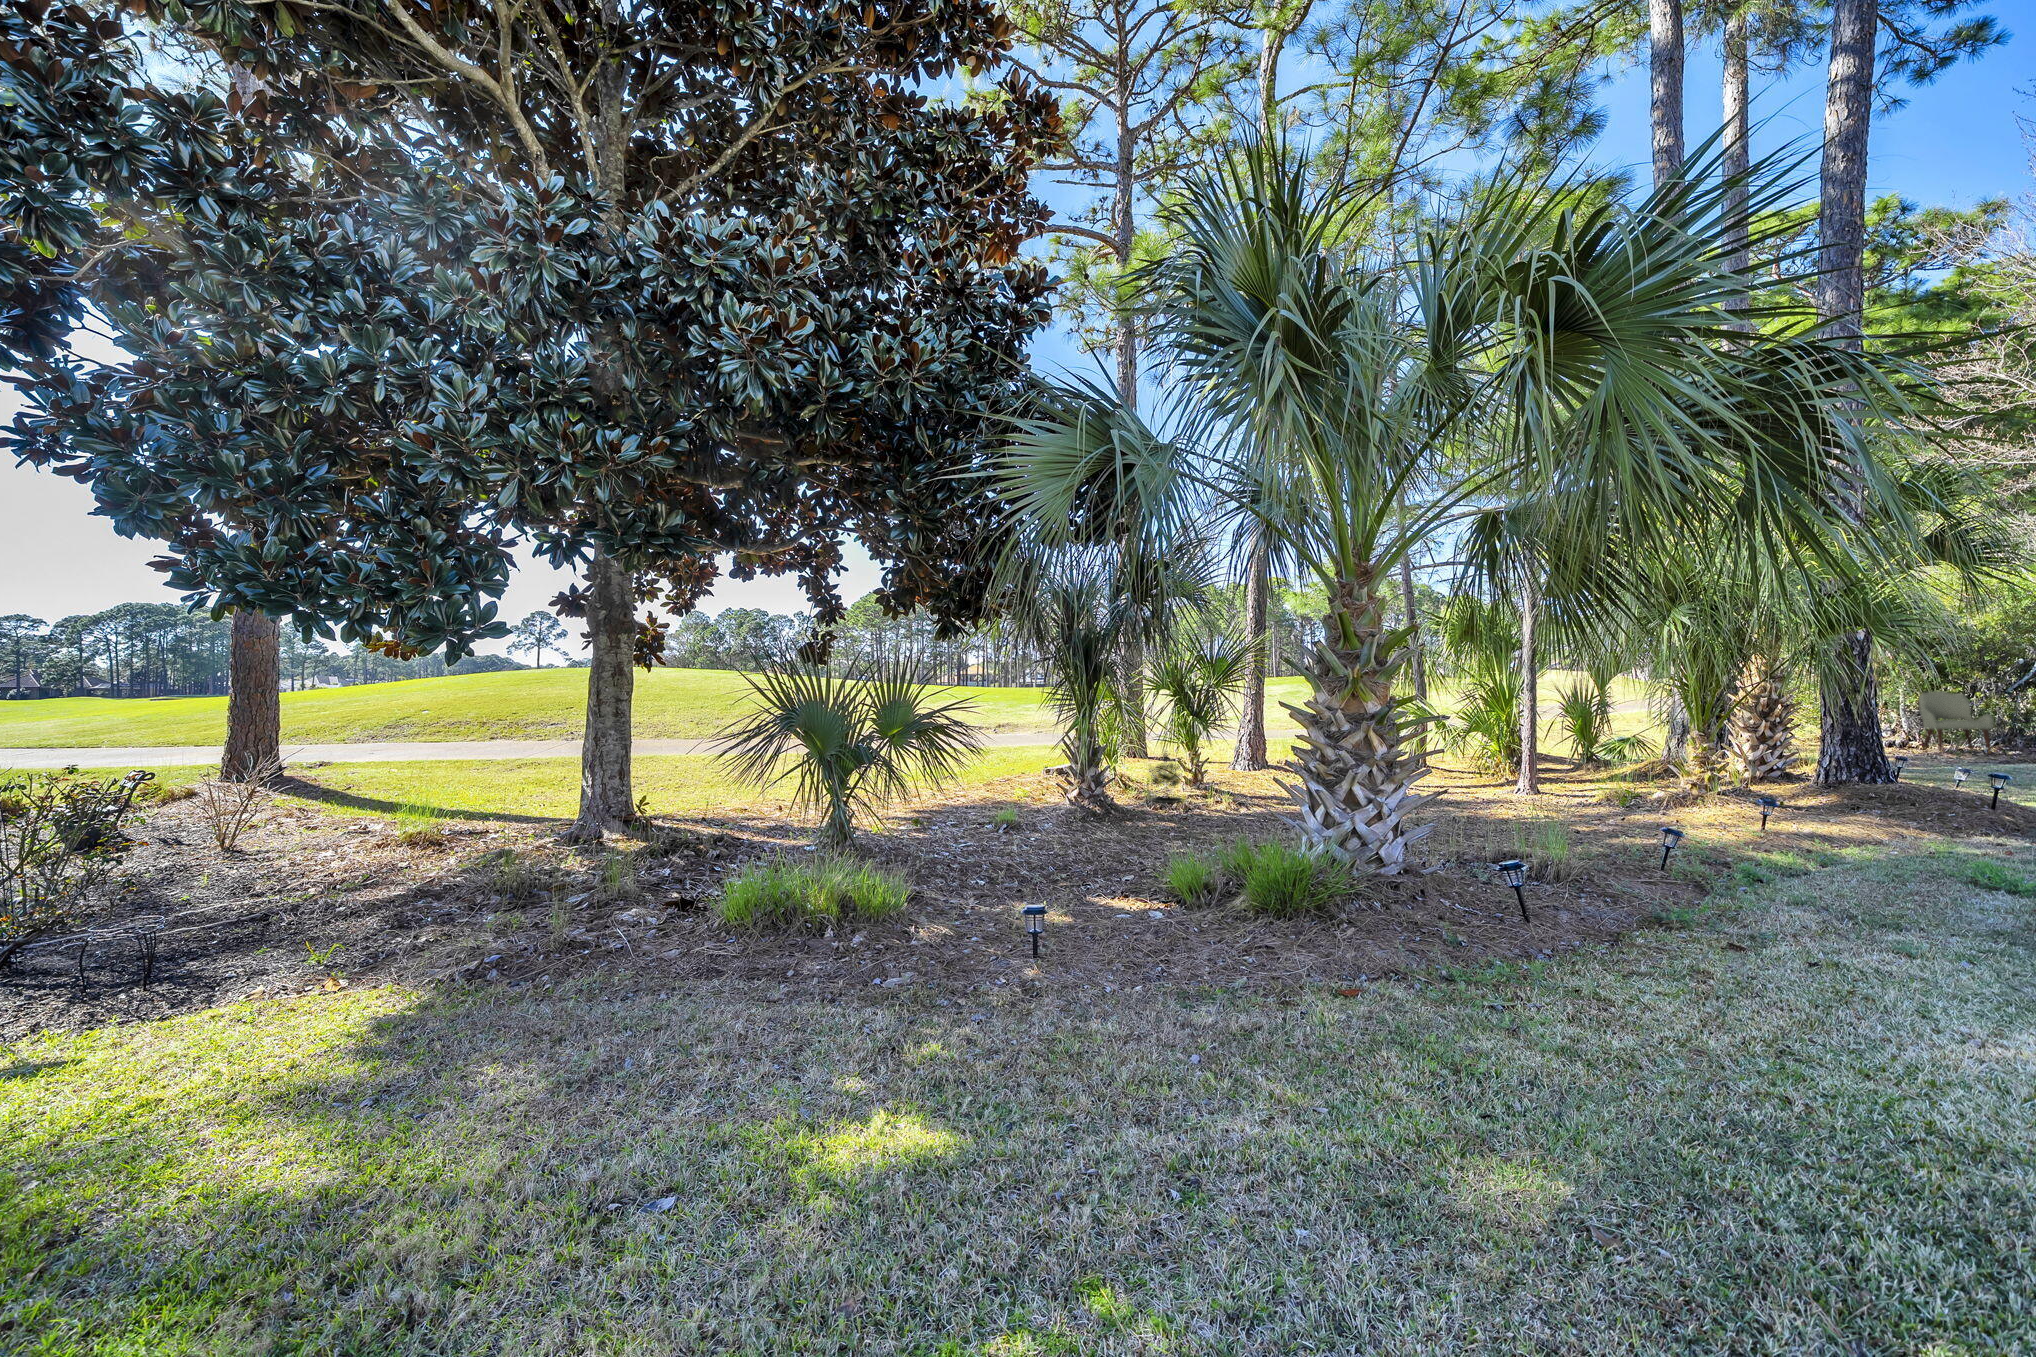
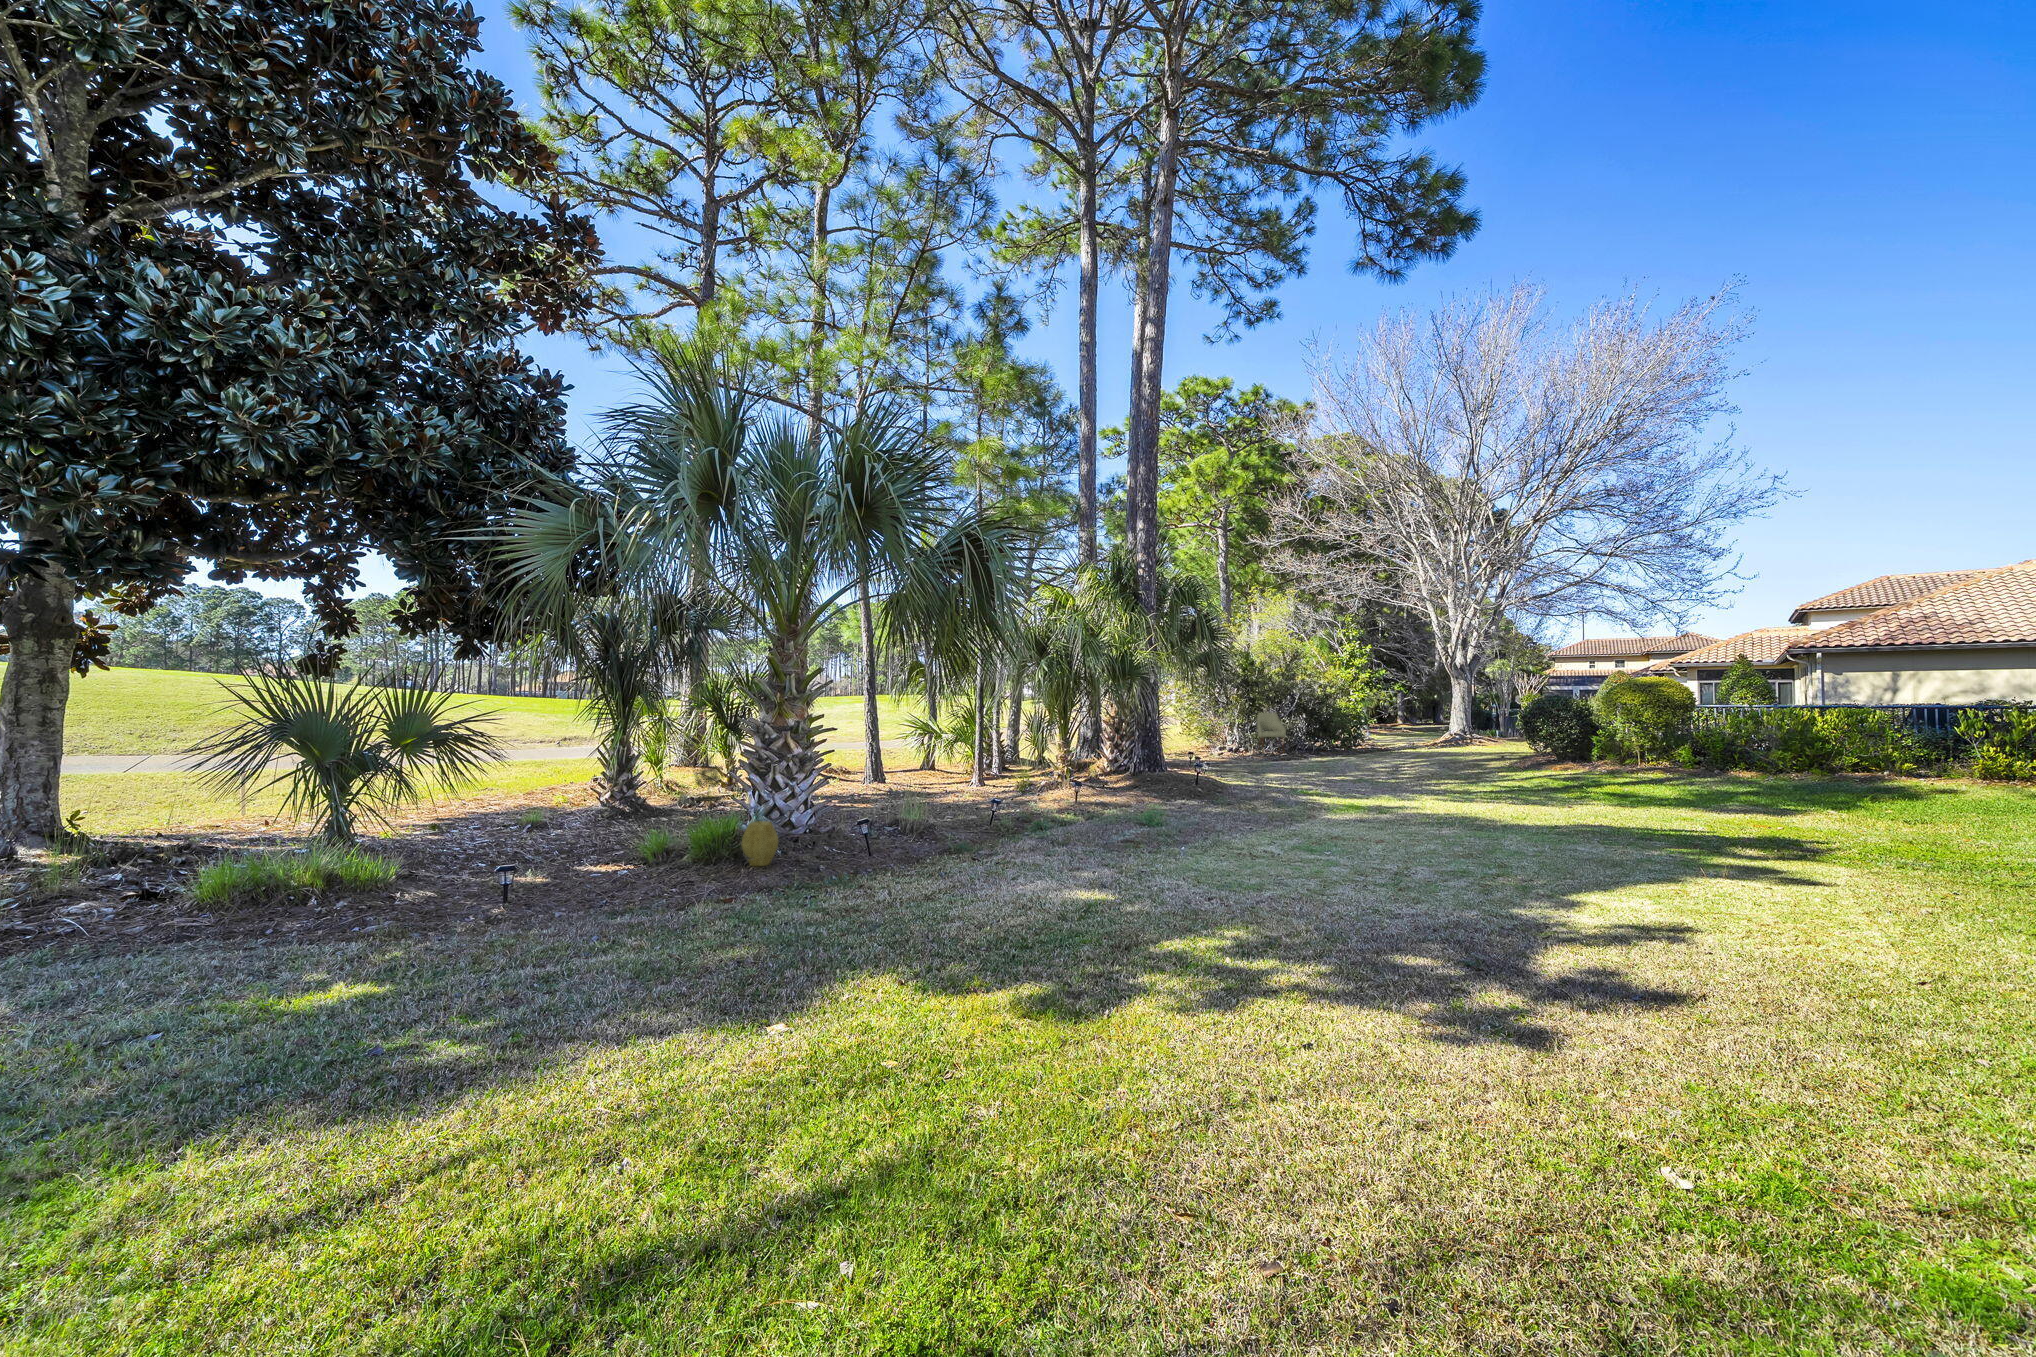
woven basket: none [1311,851,1369,921] -> present [742,821,778,866]

